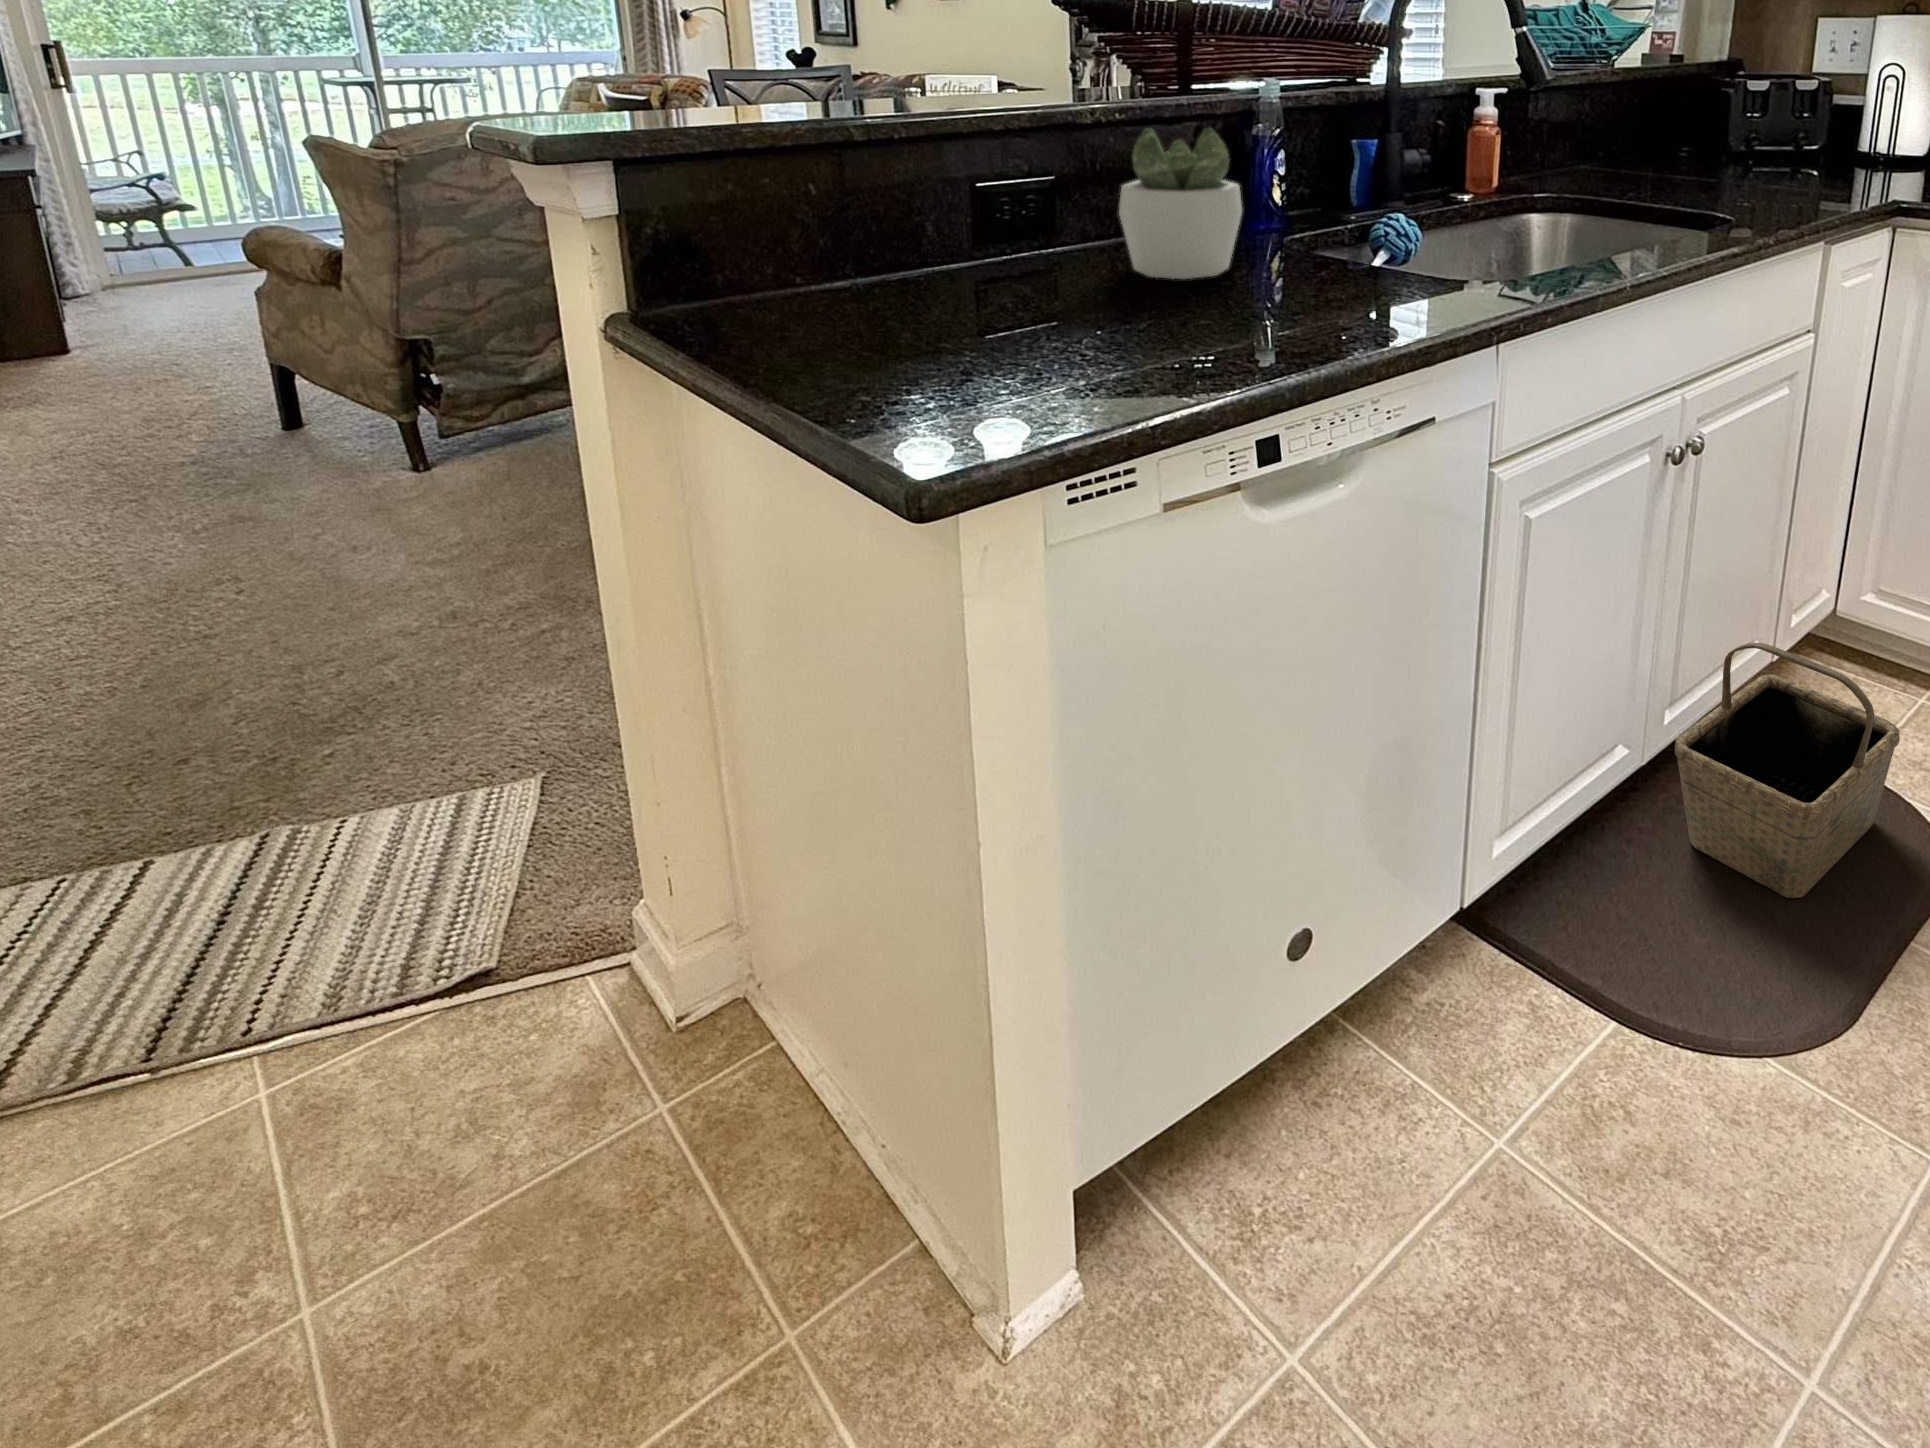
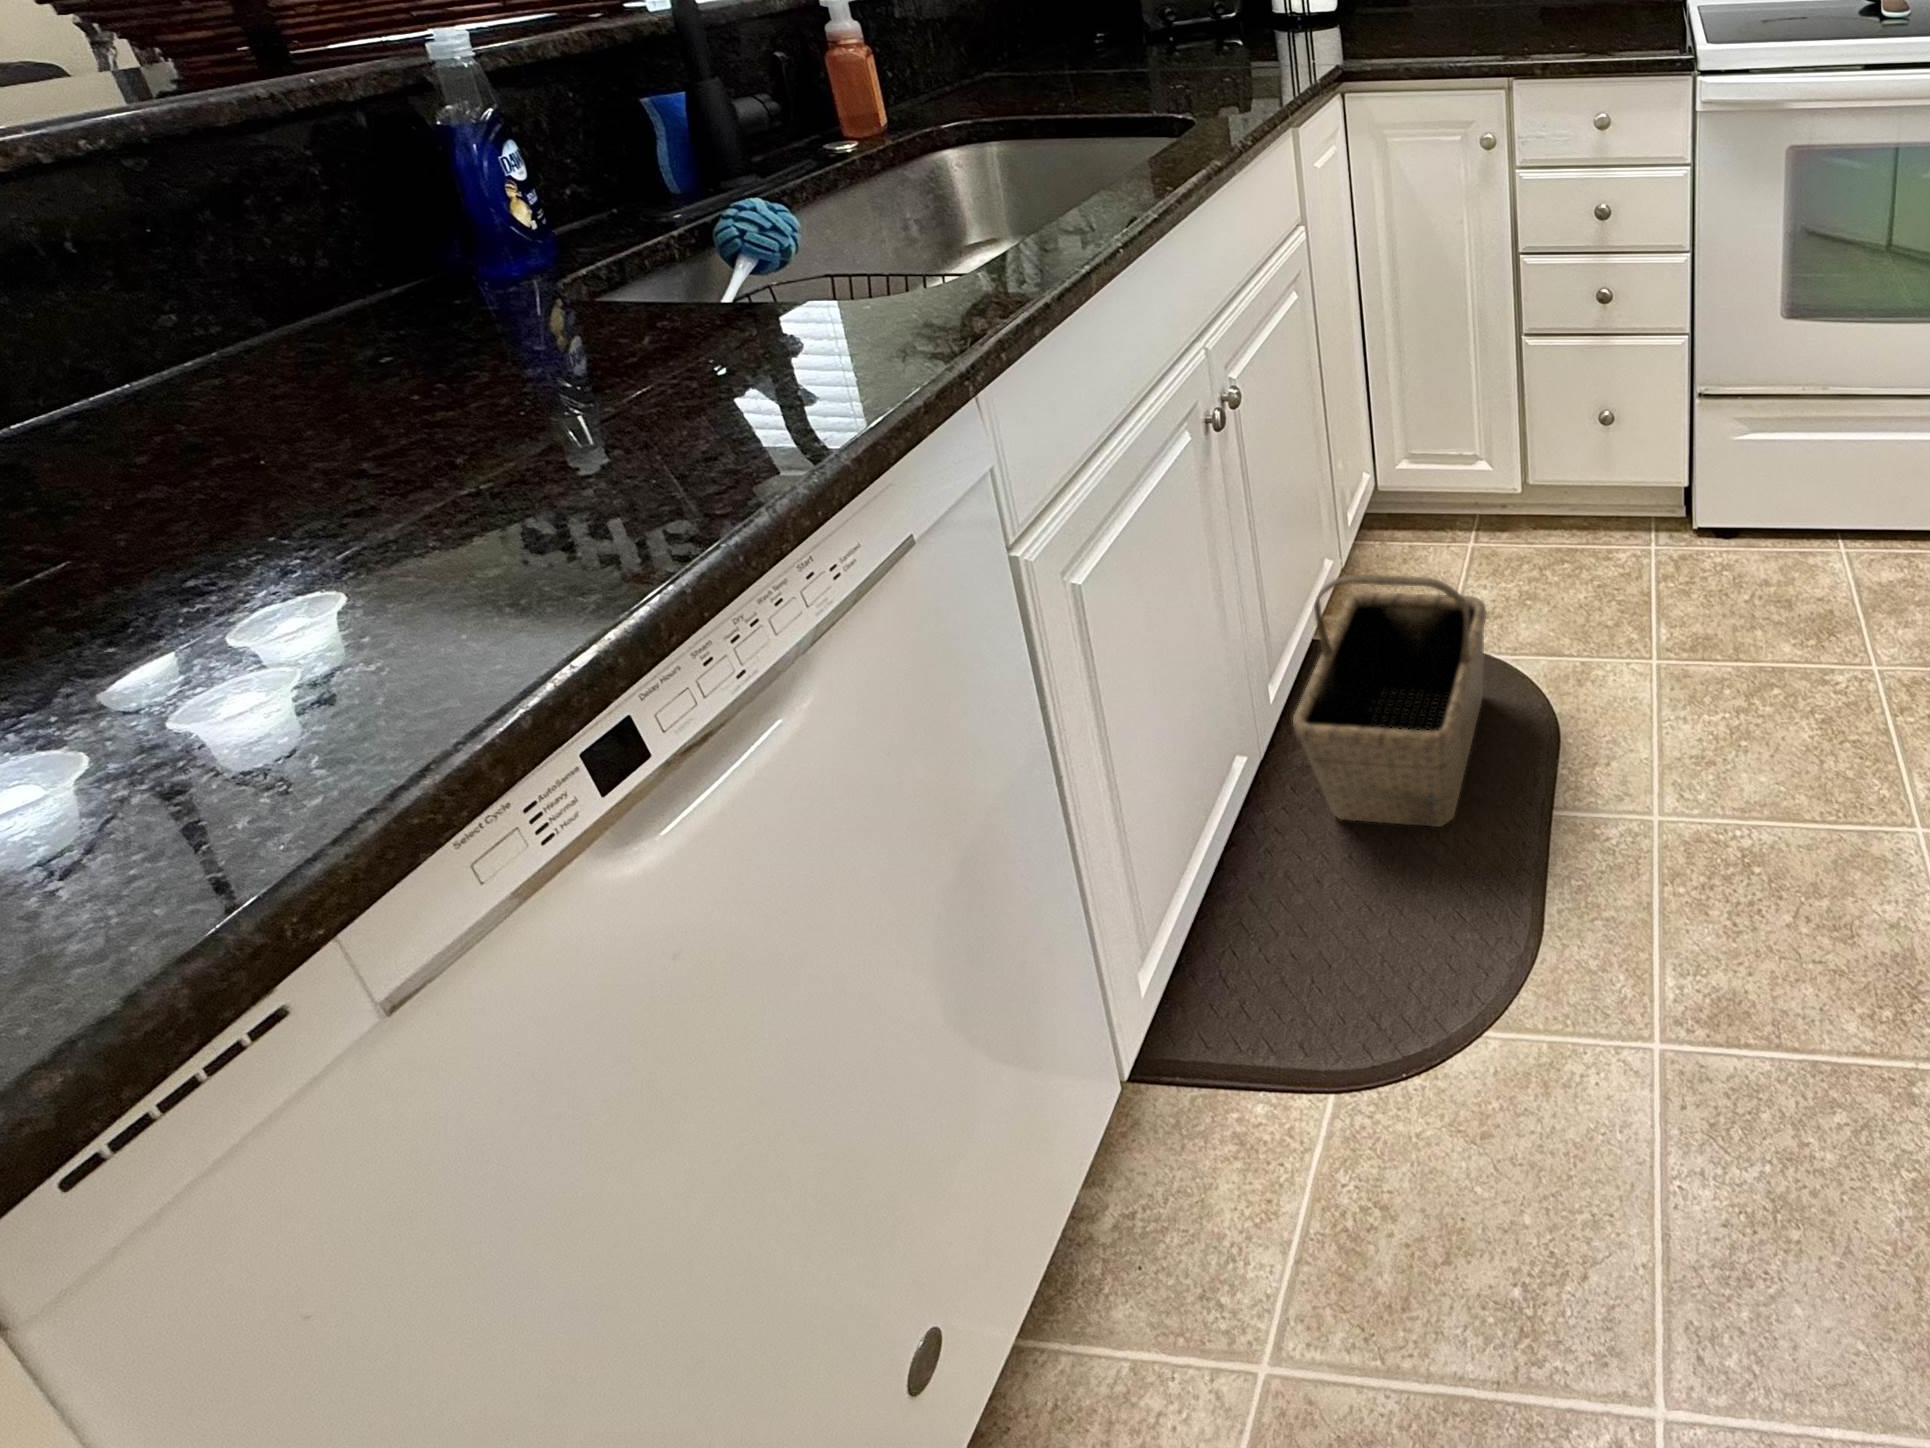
succulent plant: present [1119,128,1242,279] -> none [92,136,433,443]

